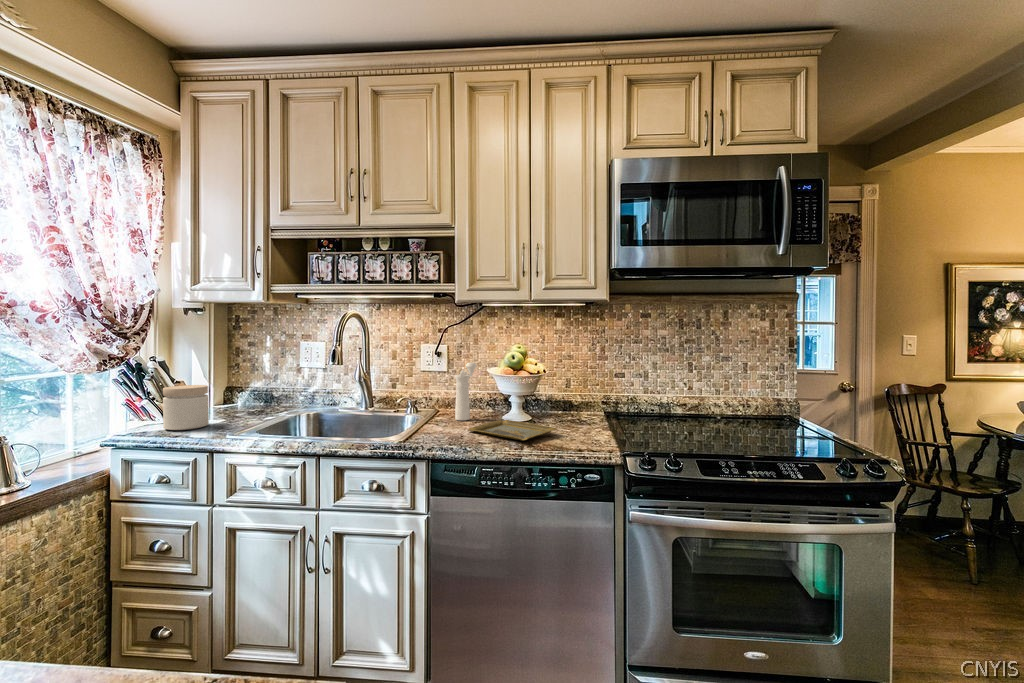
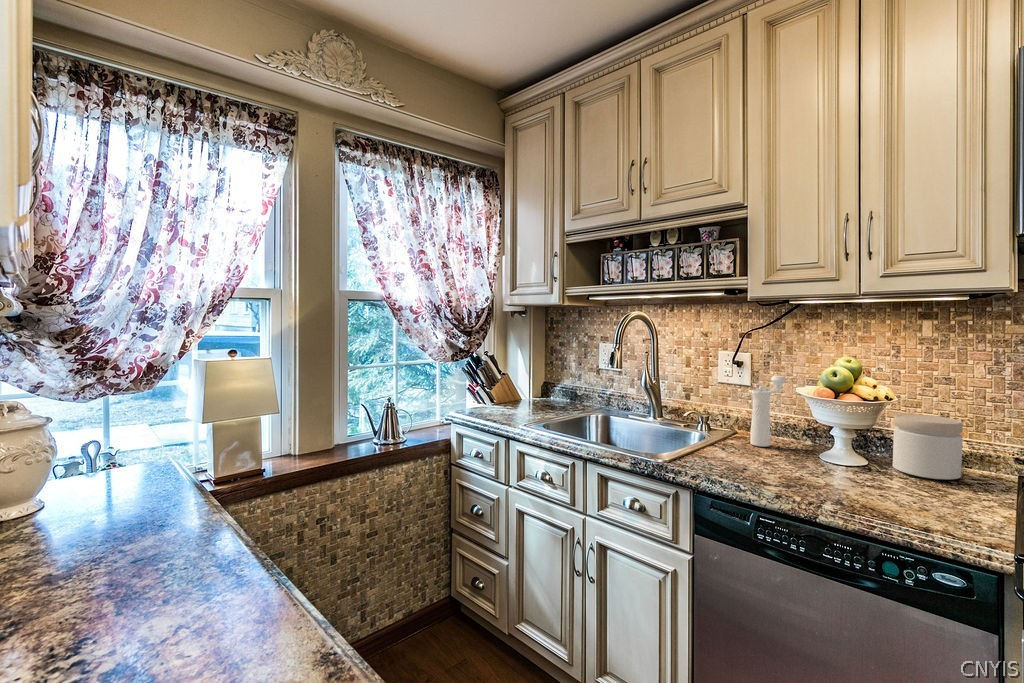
jar: present [163,385,209,430] -> present [893,414,963,480]
tray: present [468,420,557,440] -> none [756,455,897,494]

